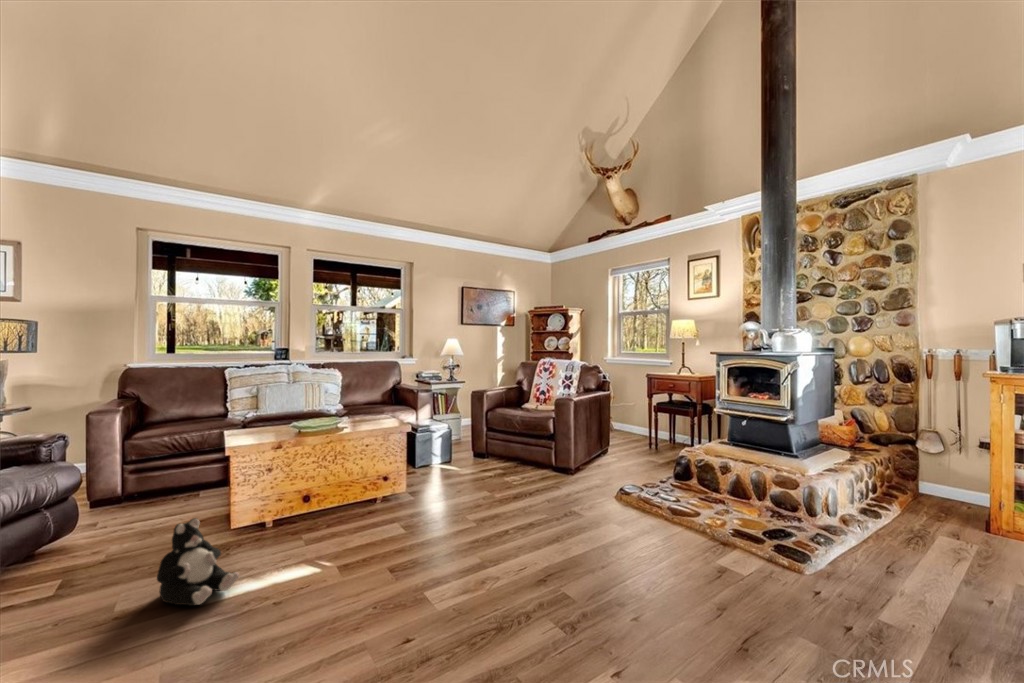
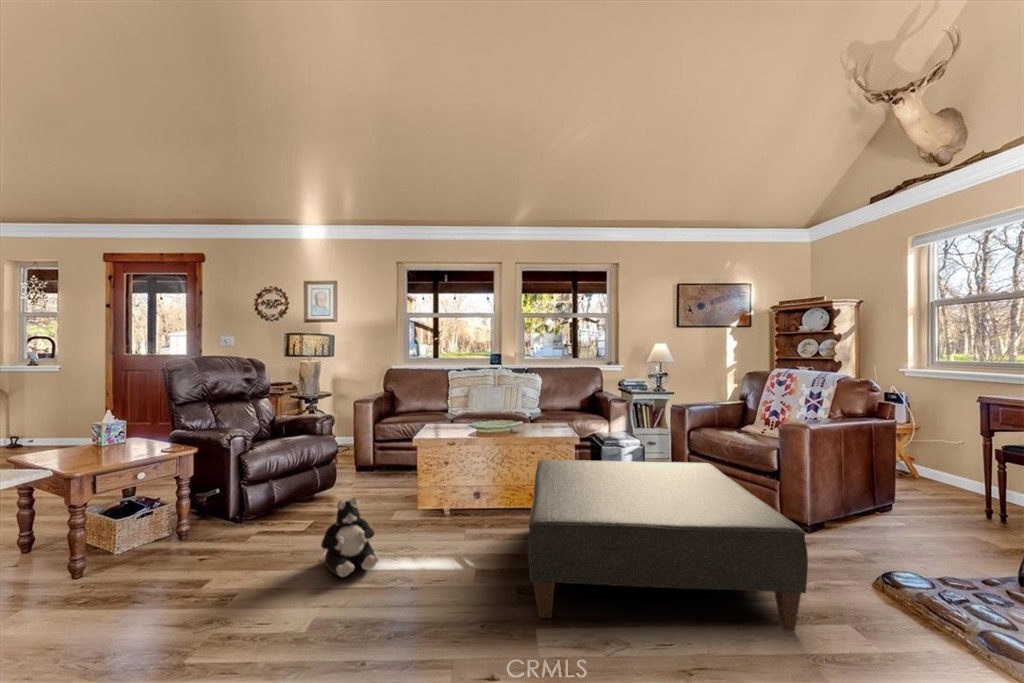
ottoman: none [377,435,597,574] -> present [528,460,808,631]

